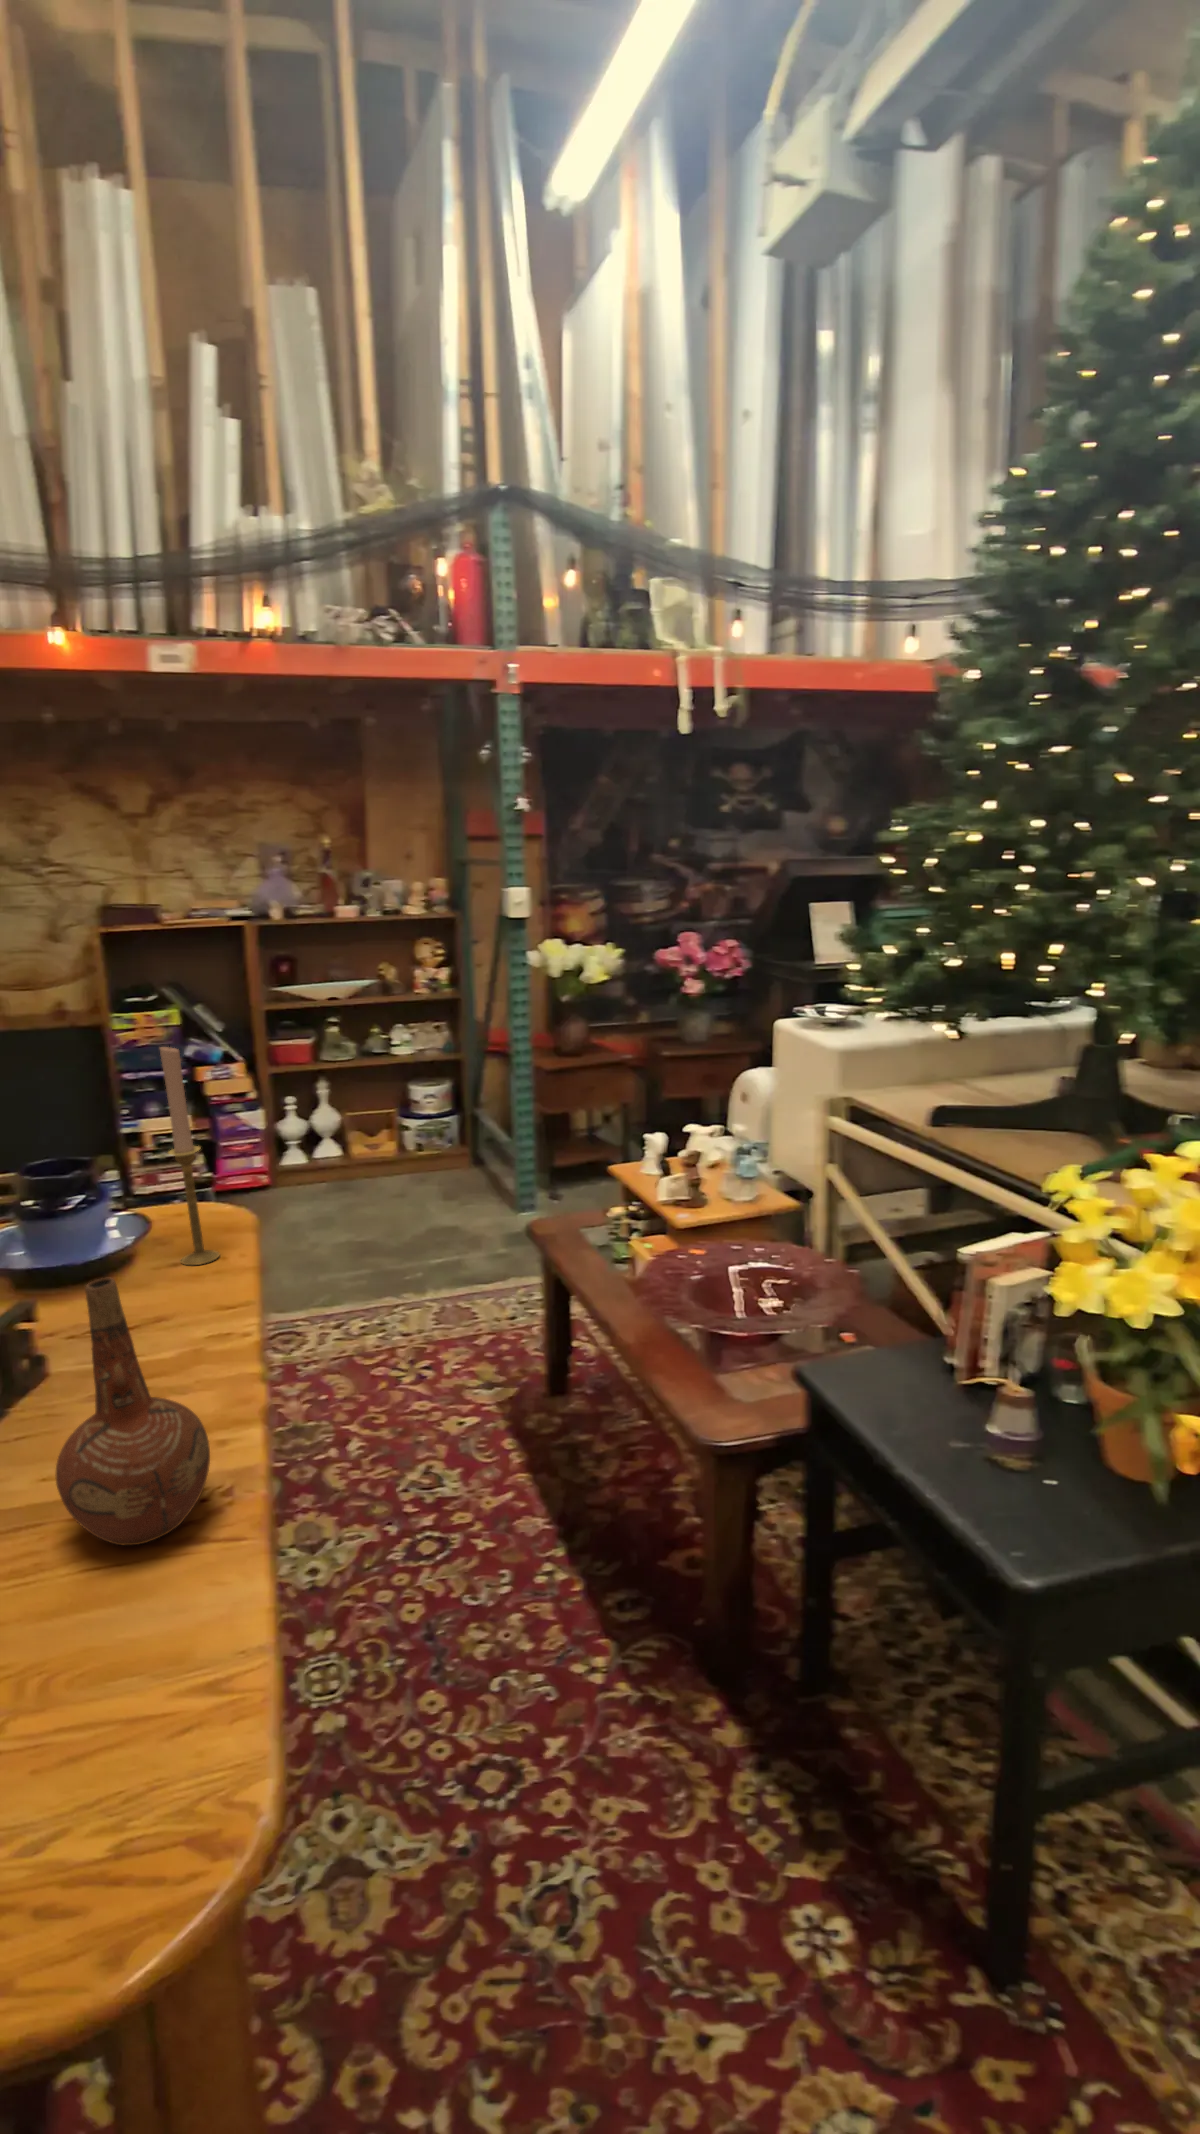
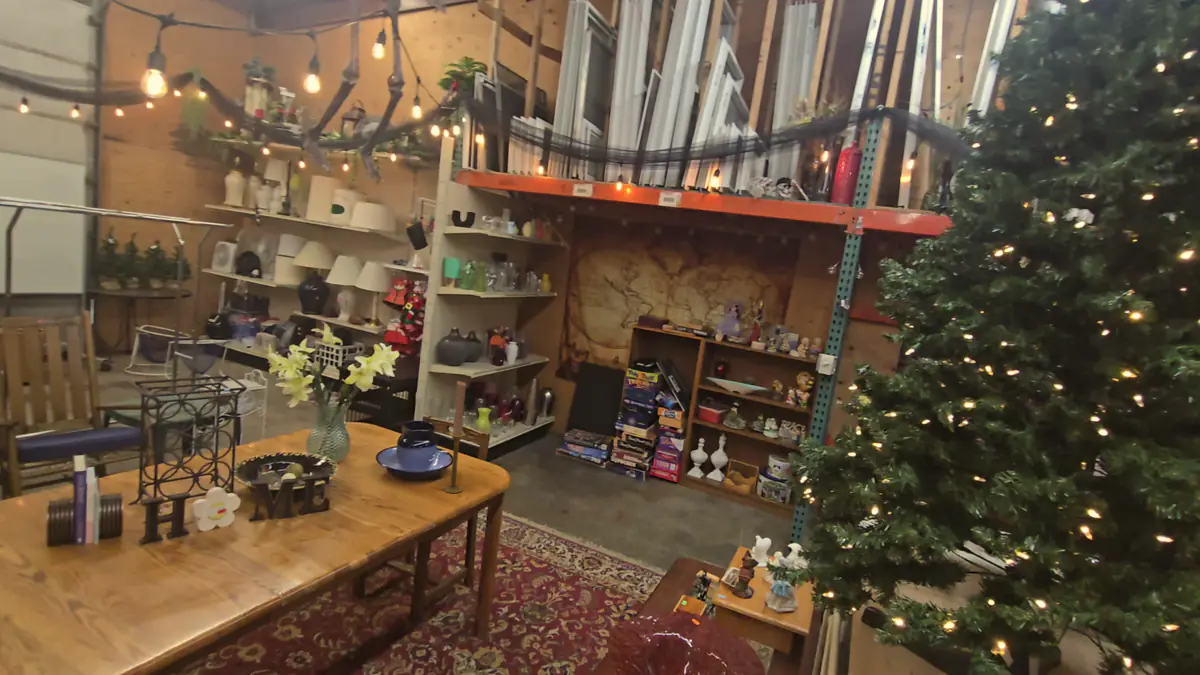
ceramic pitcher: present [55,1278,210,1545] -> none [181,464,259,590]

